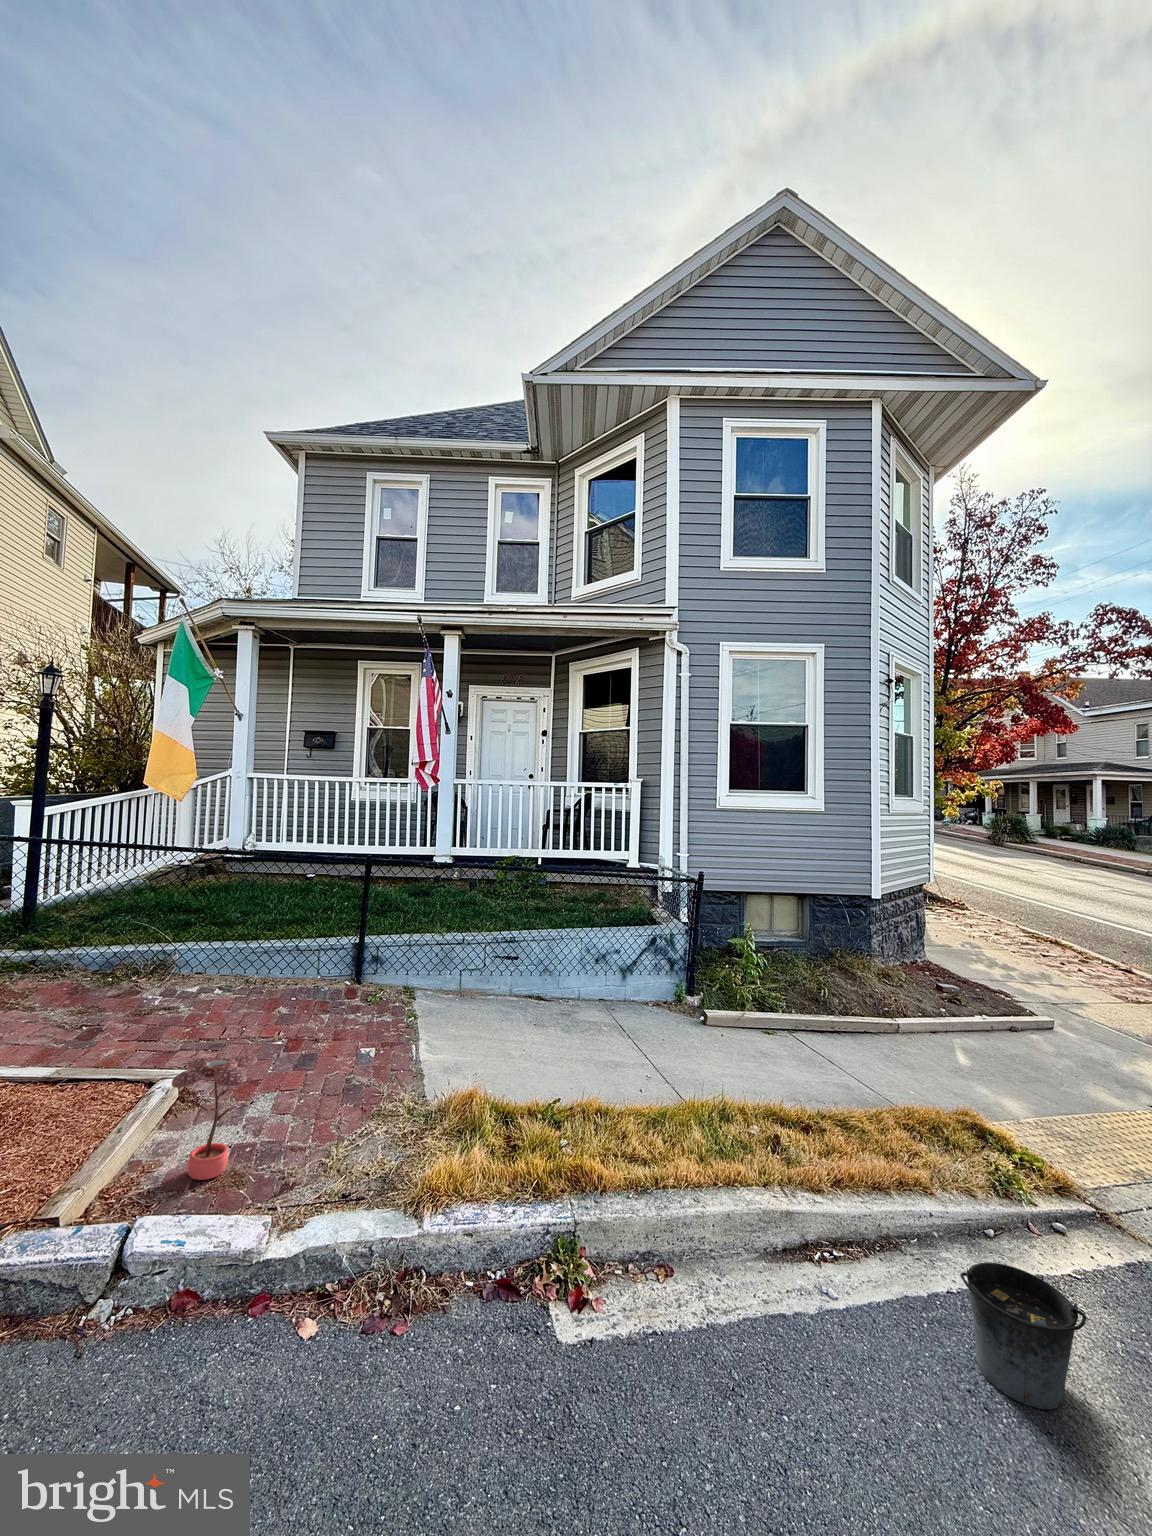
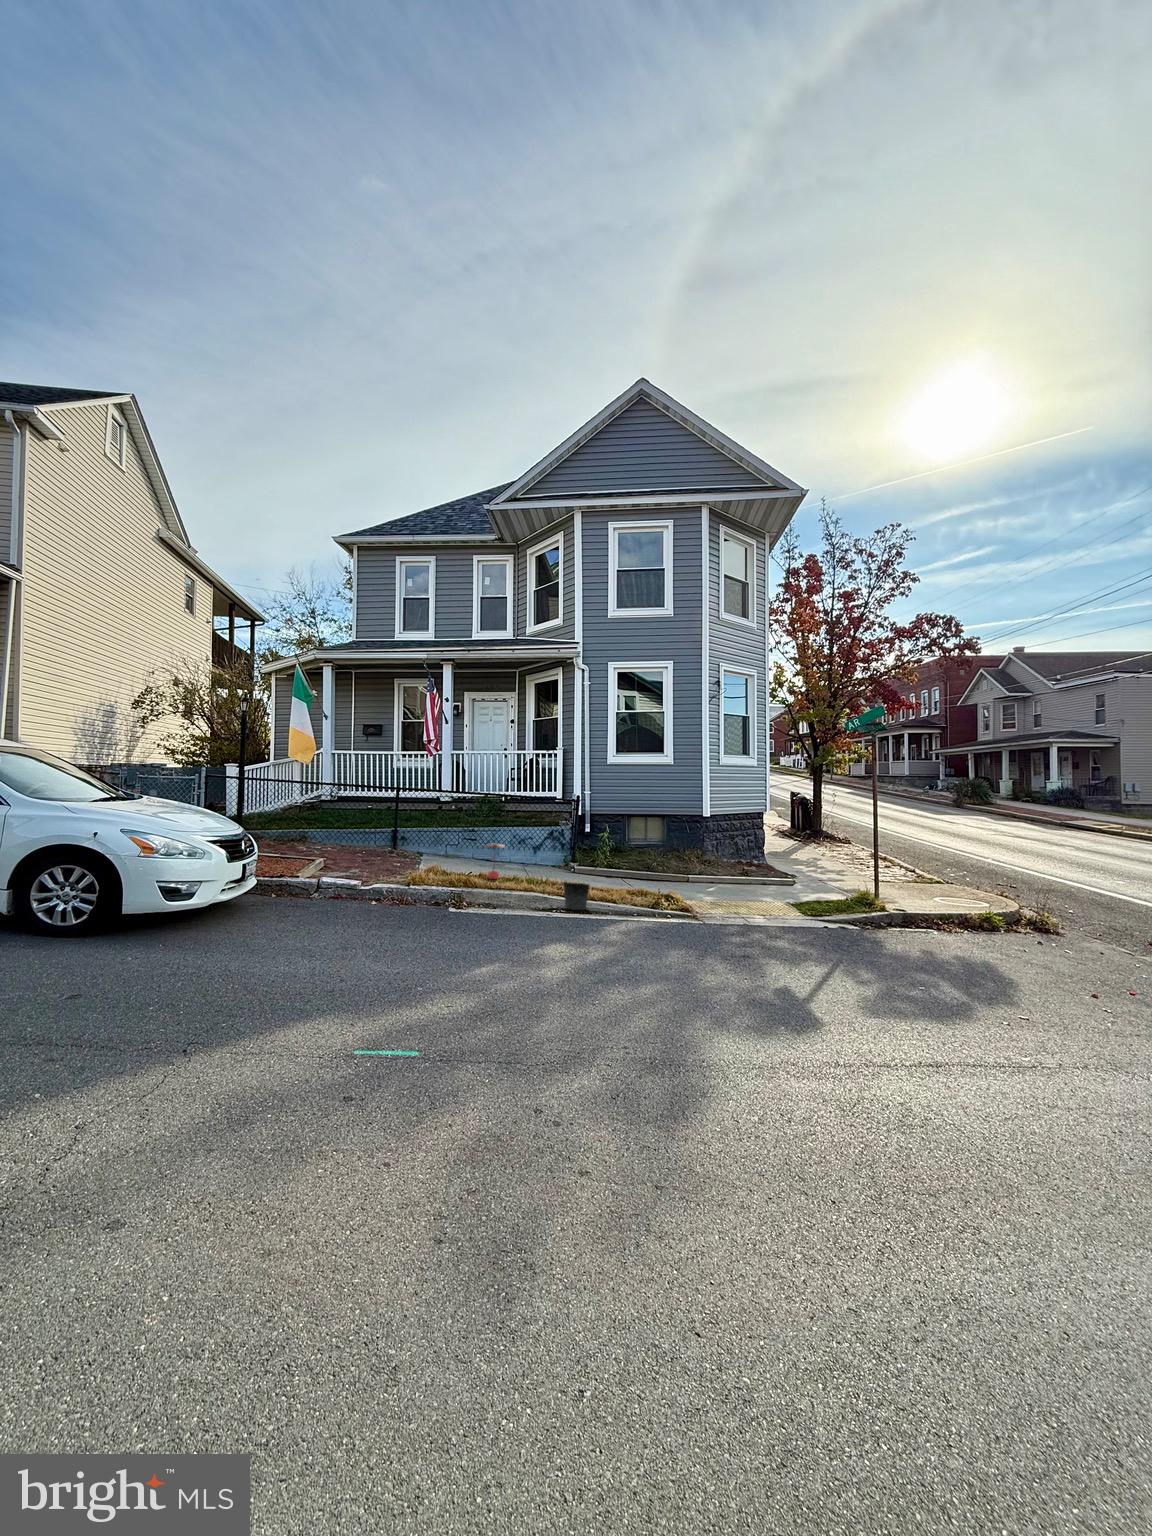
potted plant: present [172,1055,257,1180] -> present [484,844,504,879]

